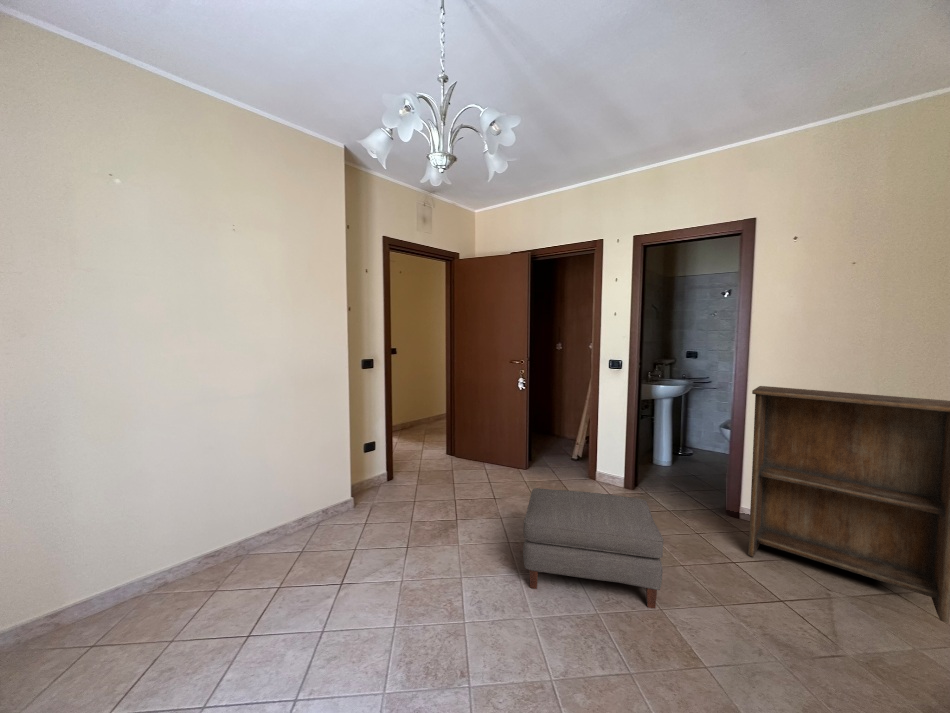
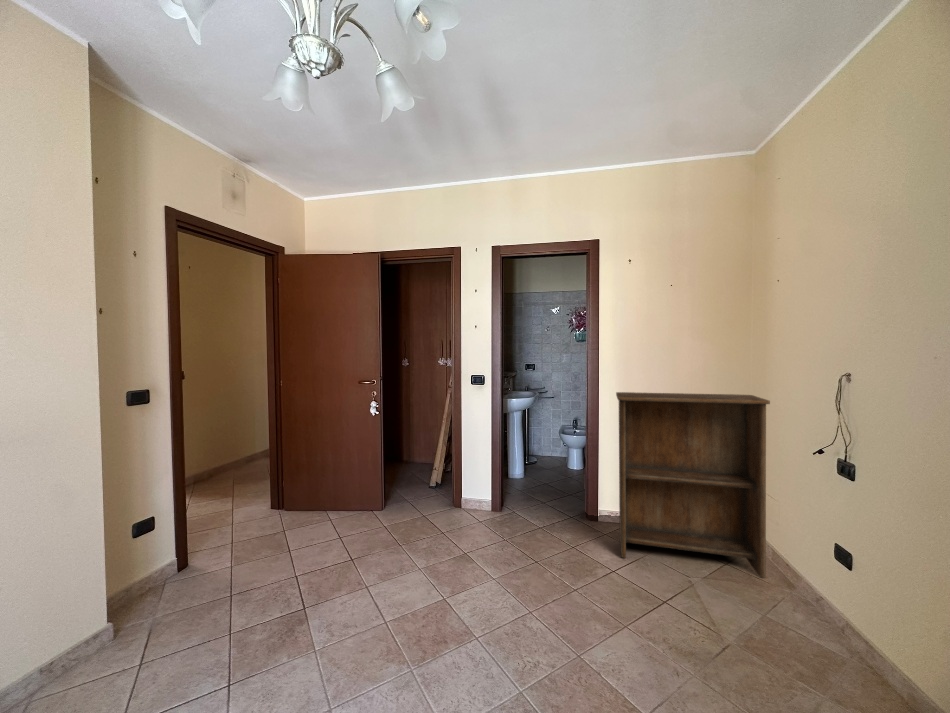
ottoman: present [523,488,664,609] -> none [414,525,579,682]

